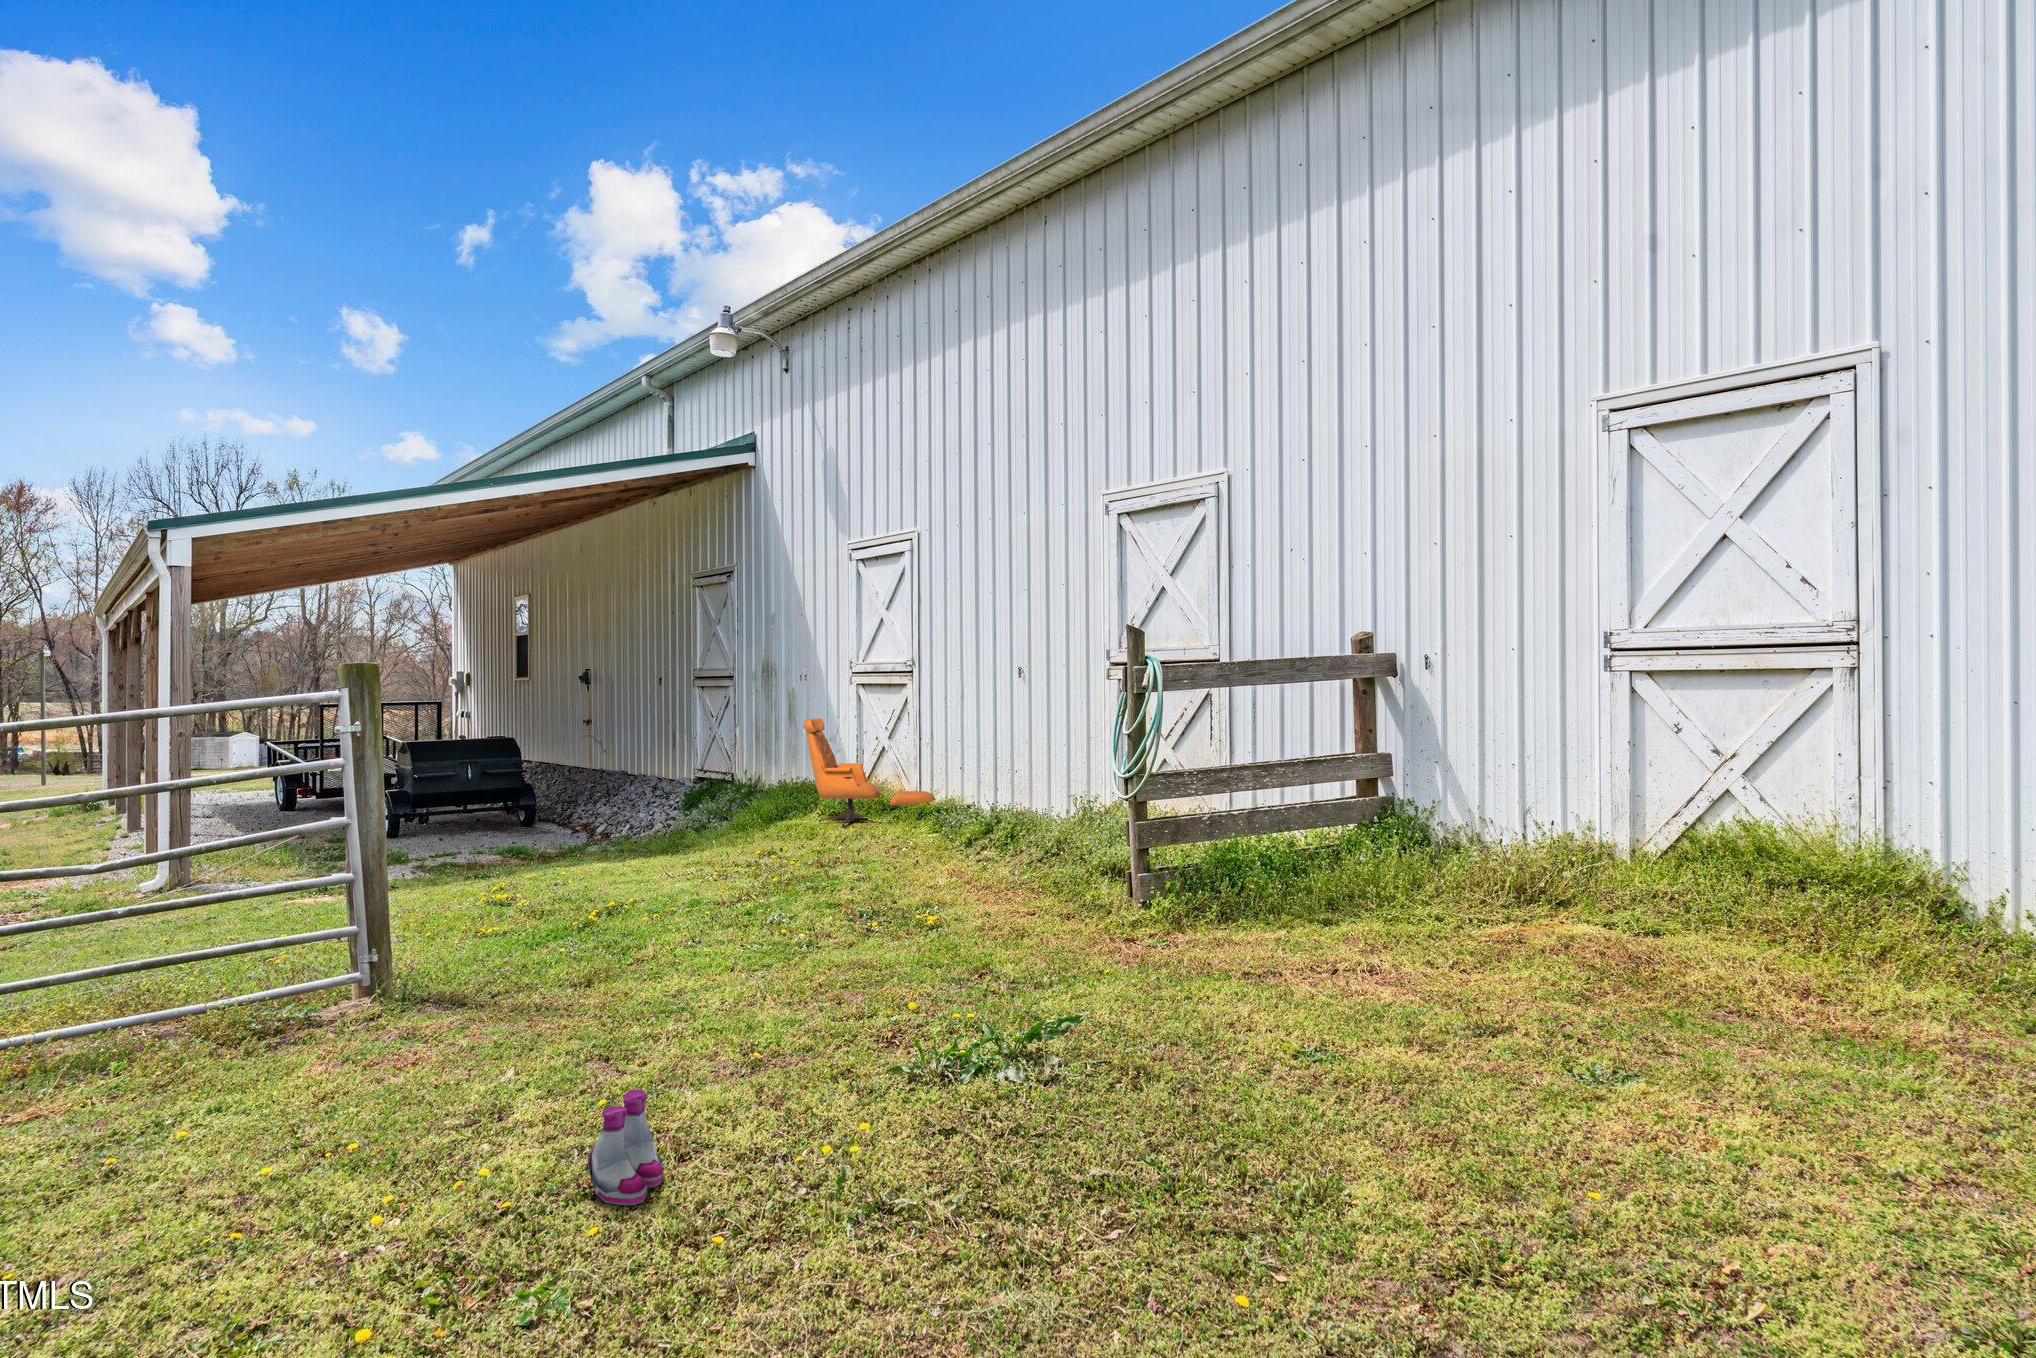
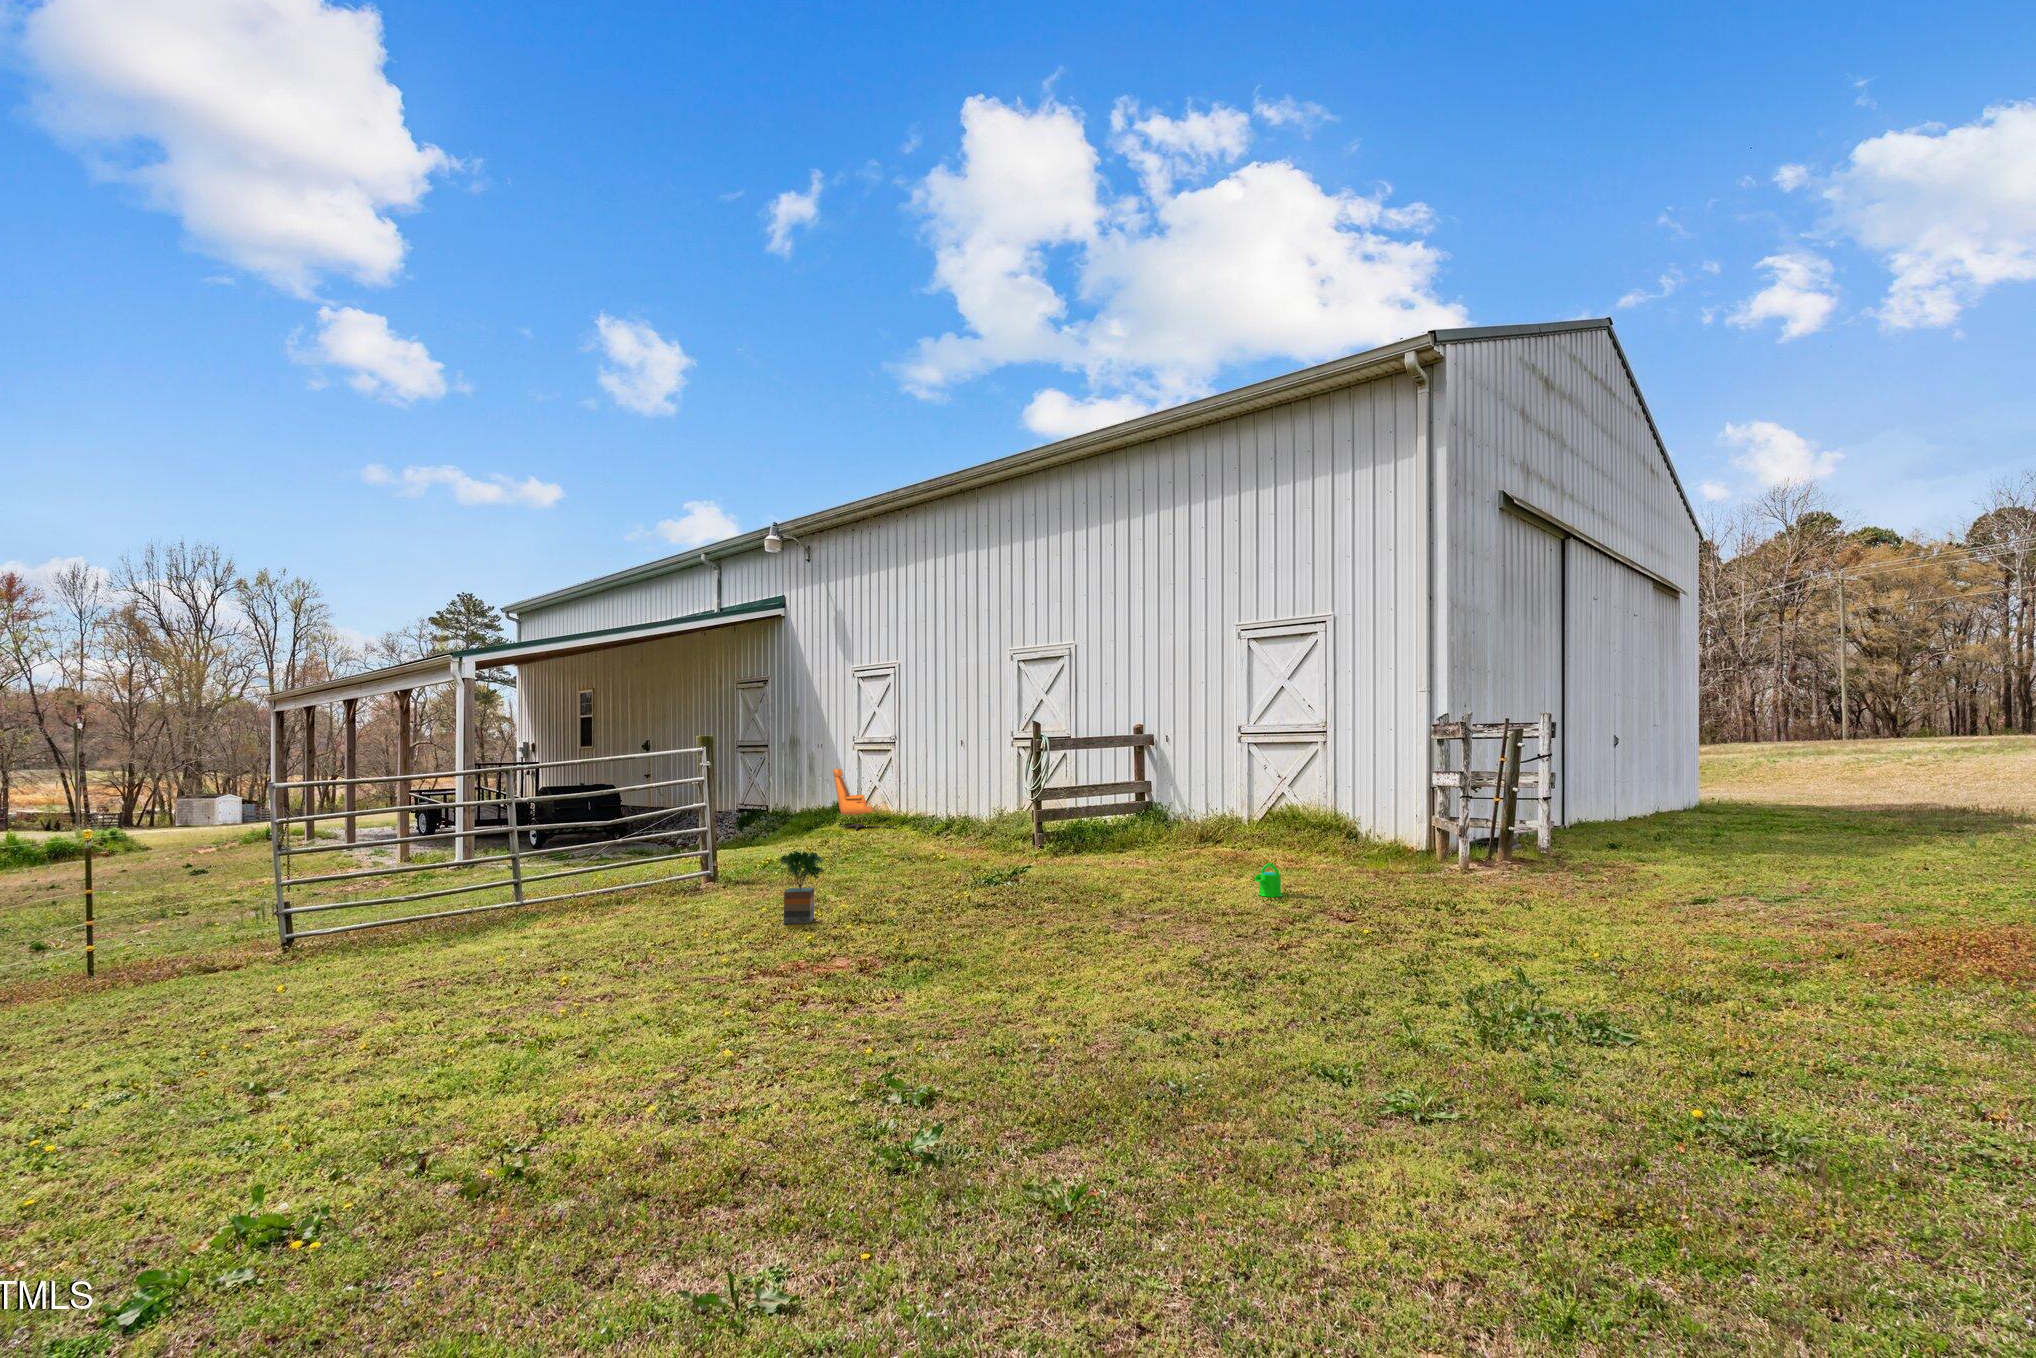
potted tree: none [236,1013,404,1256] -> present [780,851,824,924]
watering can: none [1788,1066,1886,1188] -> present [1255,863,1283,897]
boots: present [588,1090,663,1205] -> none [878,881,902,914]

